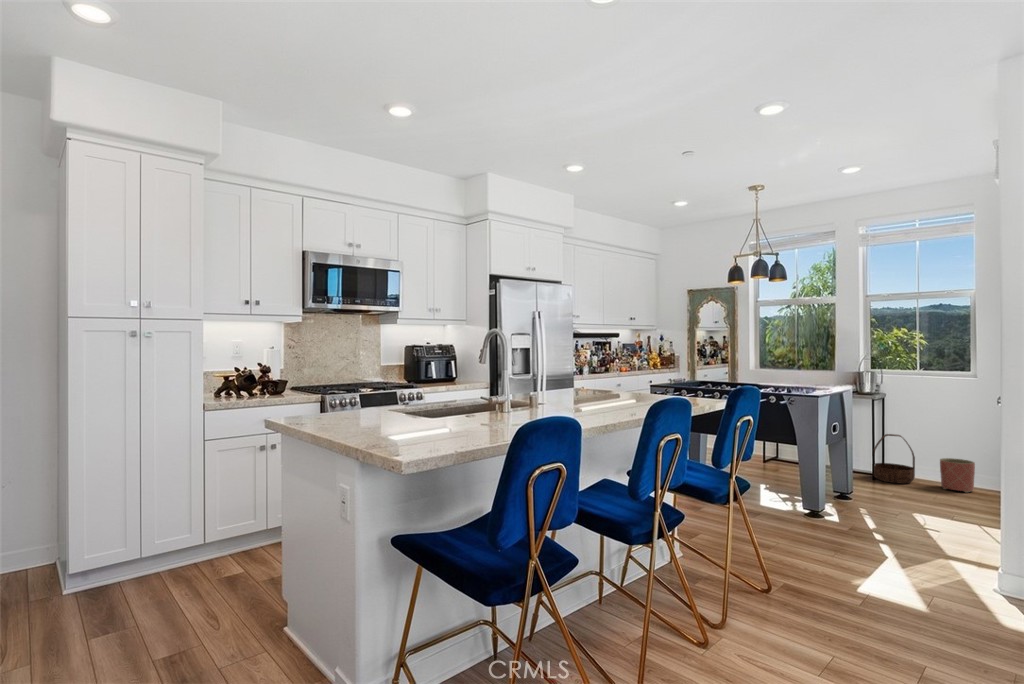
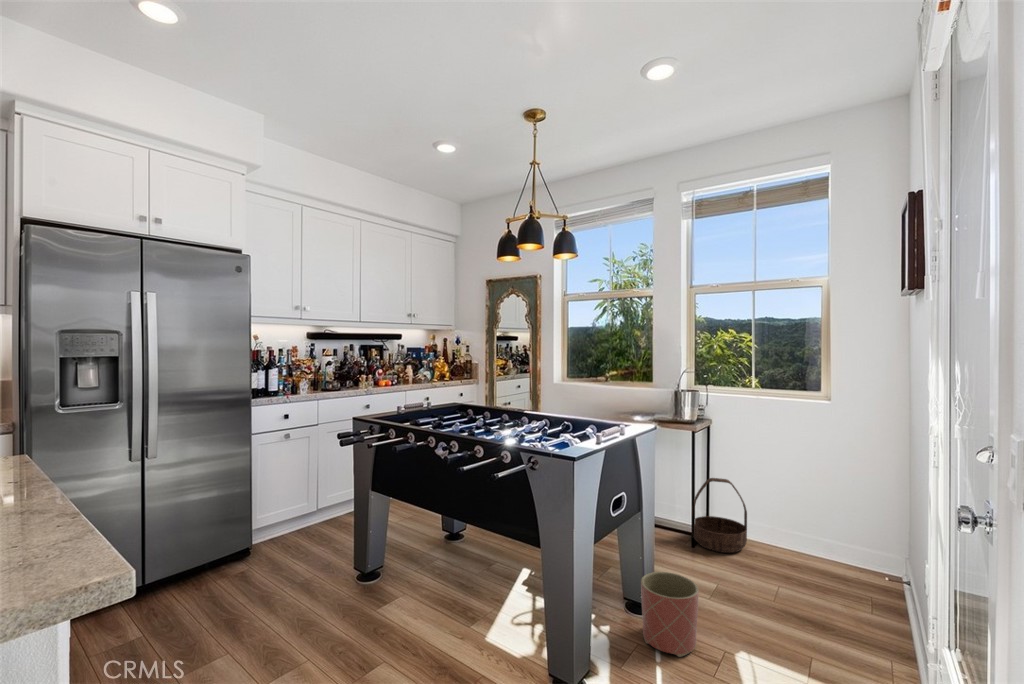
planter: present [940,458,975,492] -> present [641,572,699,657]

